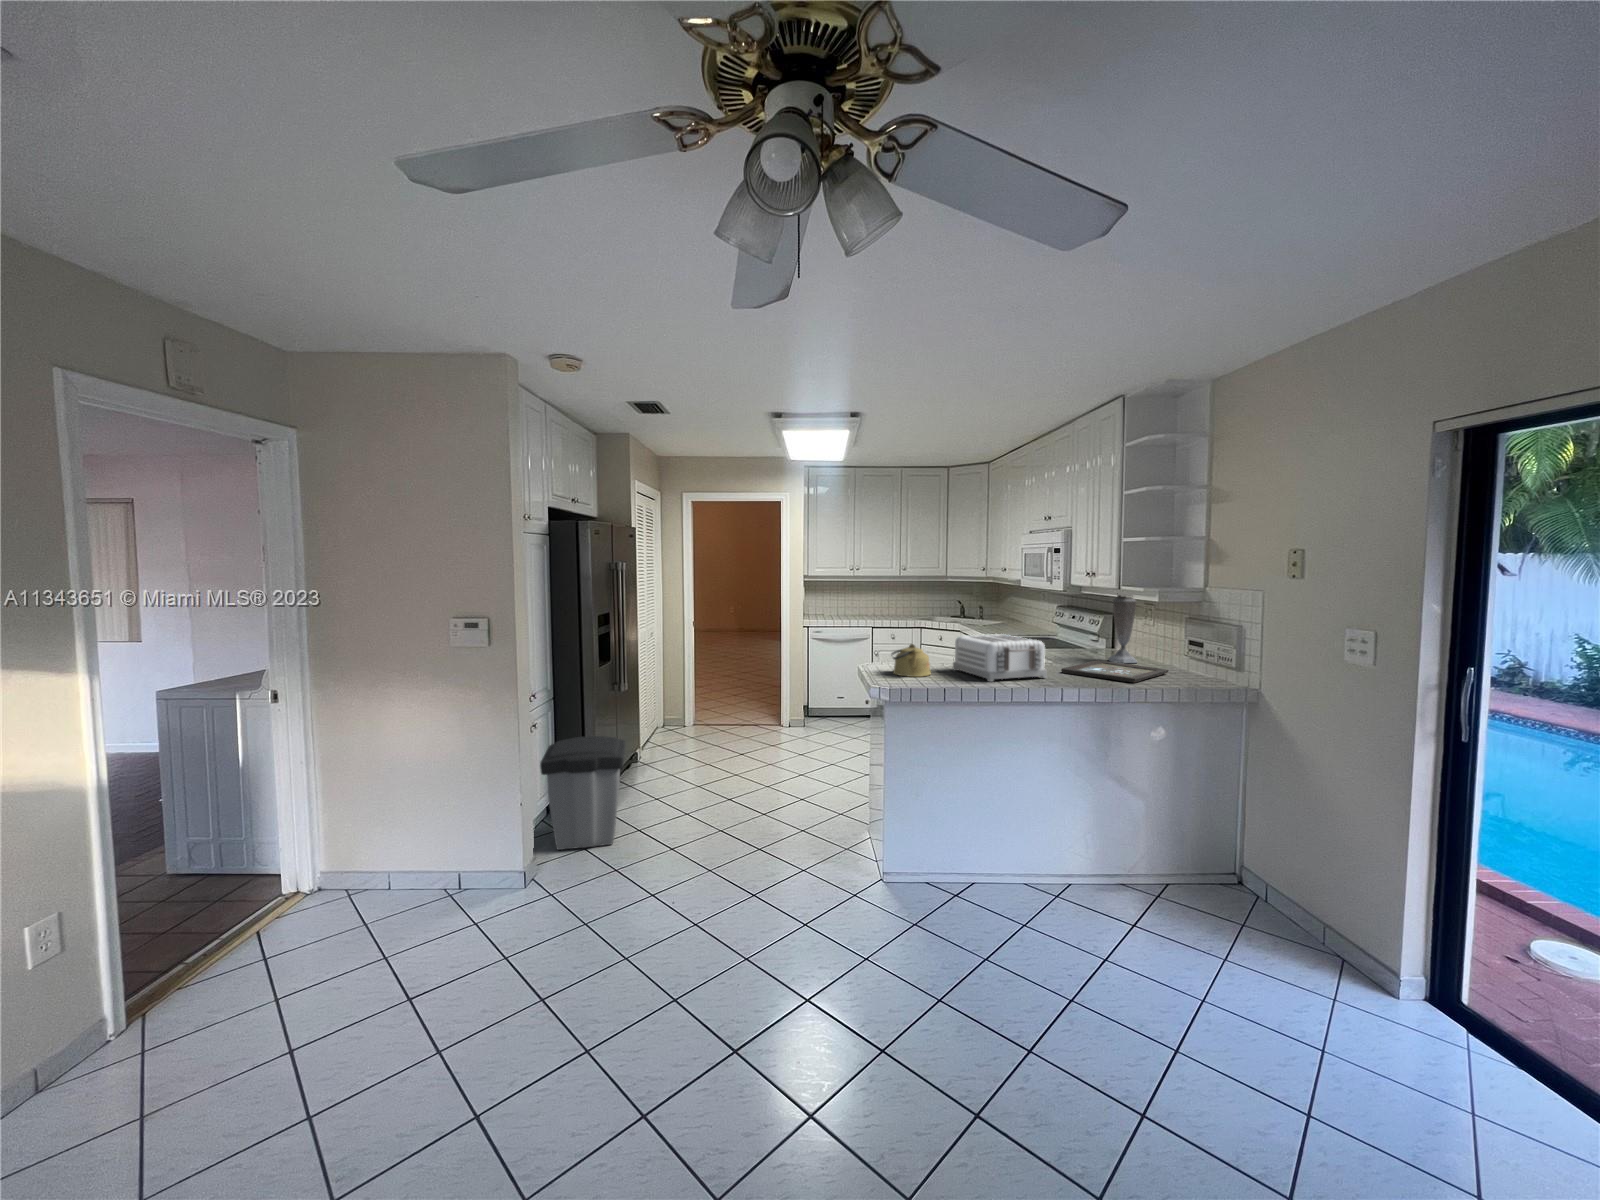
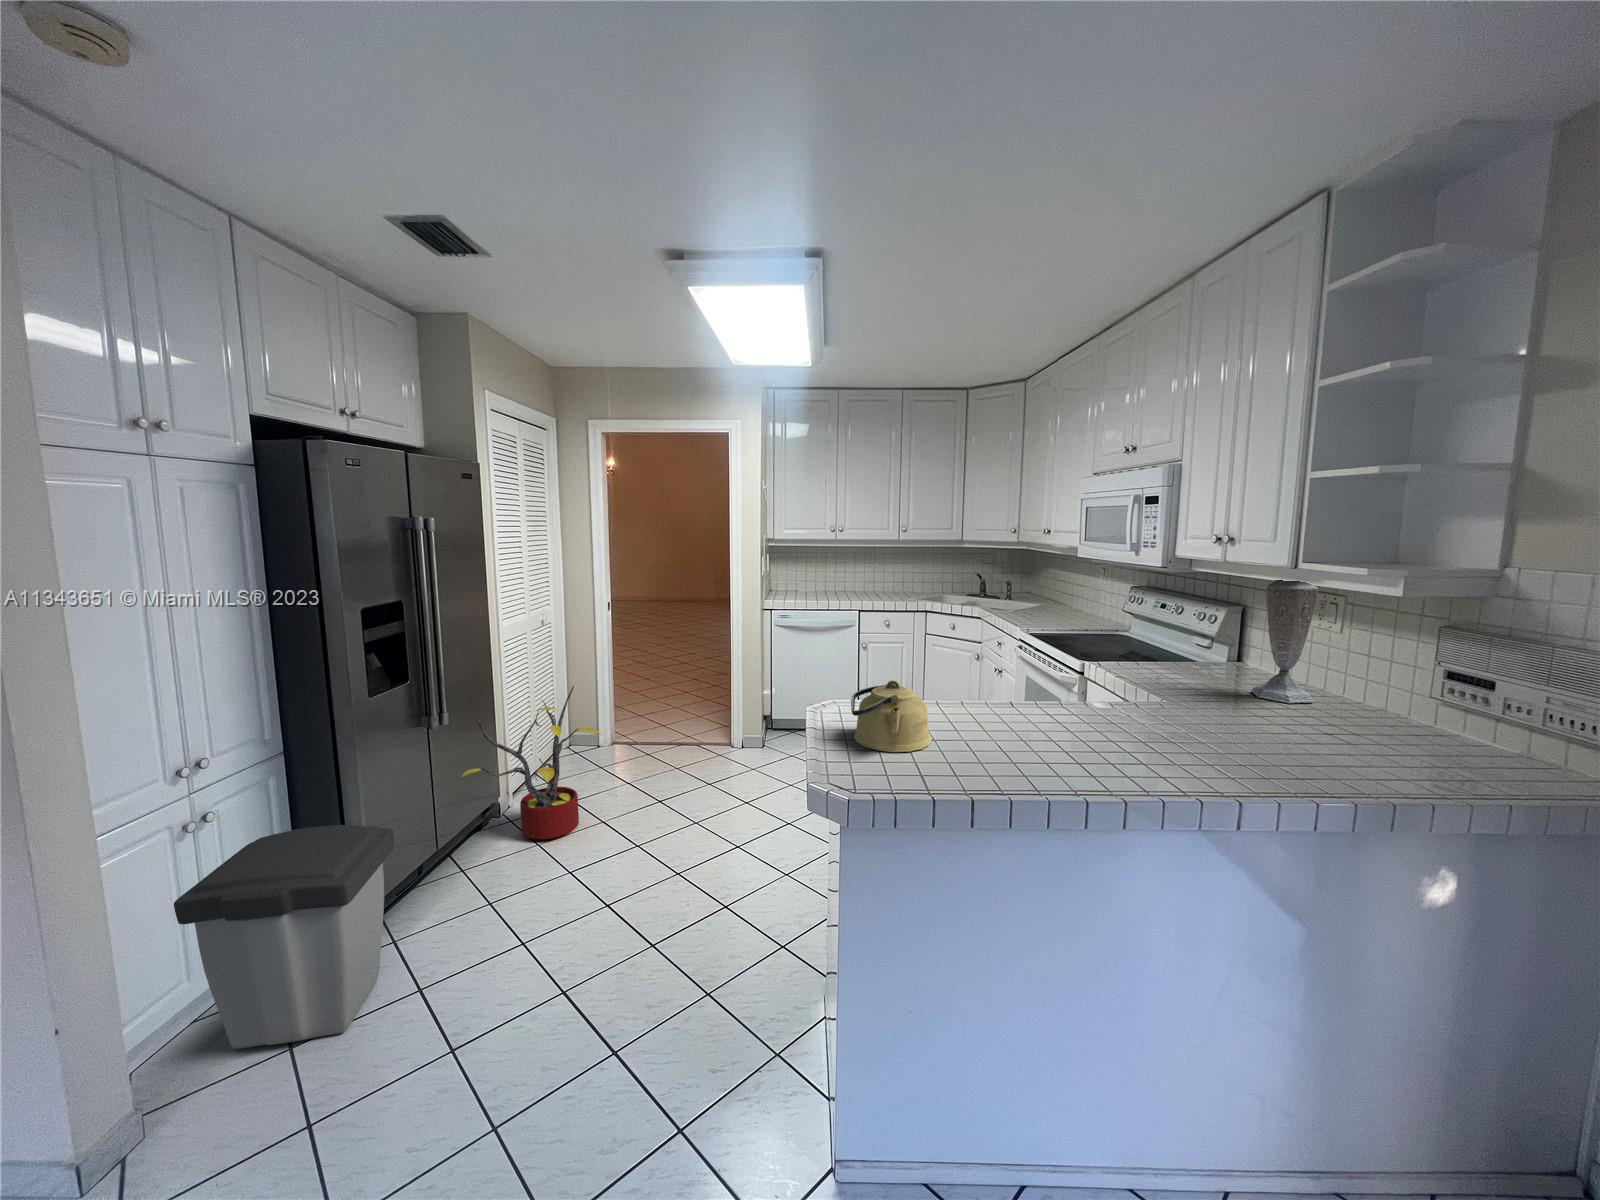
toaster: present [953,634,1047,682] -> none [974,654,1174,772]
tray: present [1061,660,1169,682] -> none [1191,699,1410,776]
decorative plant: none [629,675,705,772] -> present [462,686,603,839]

